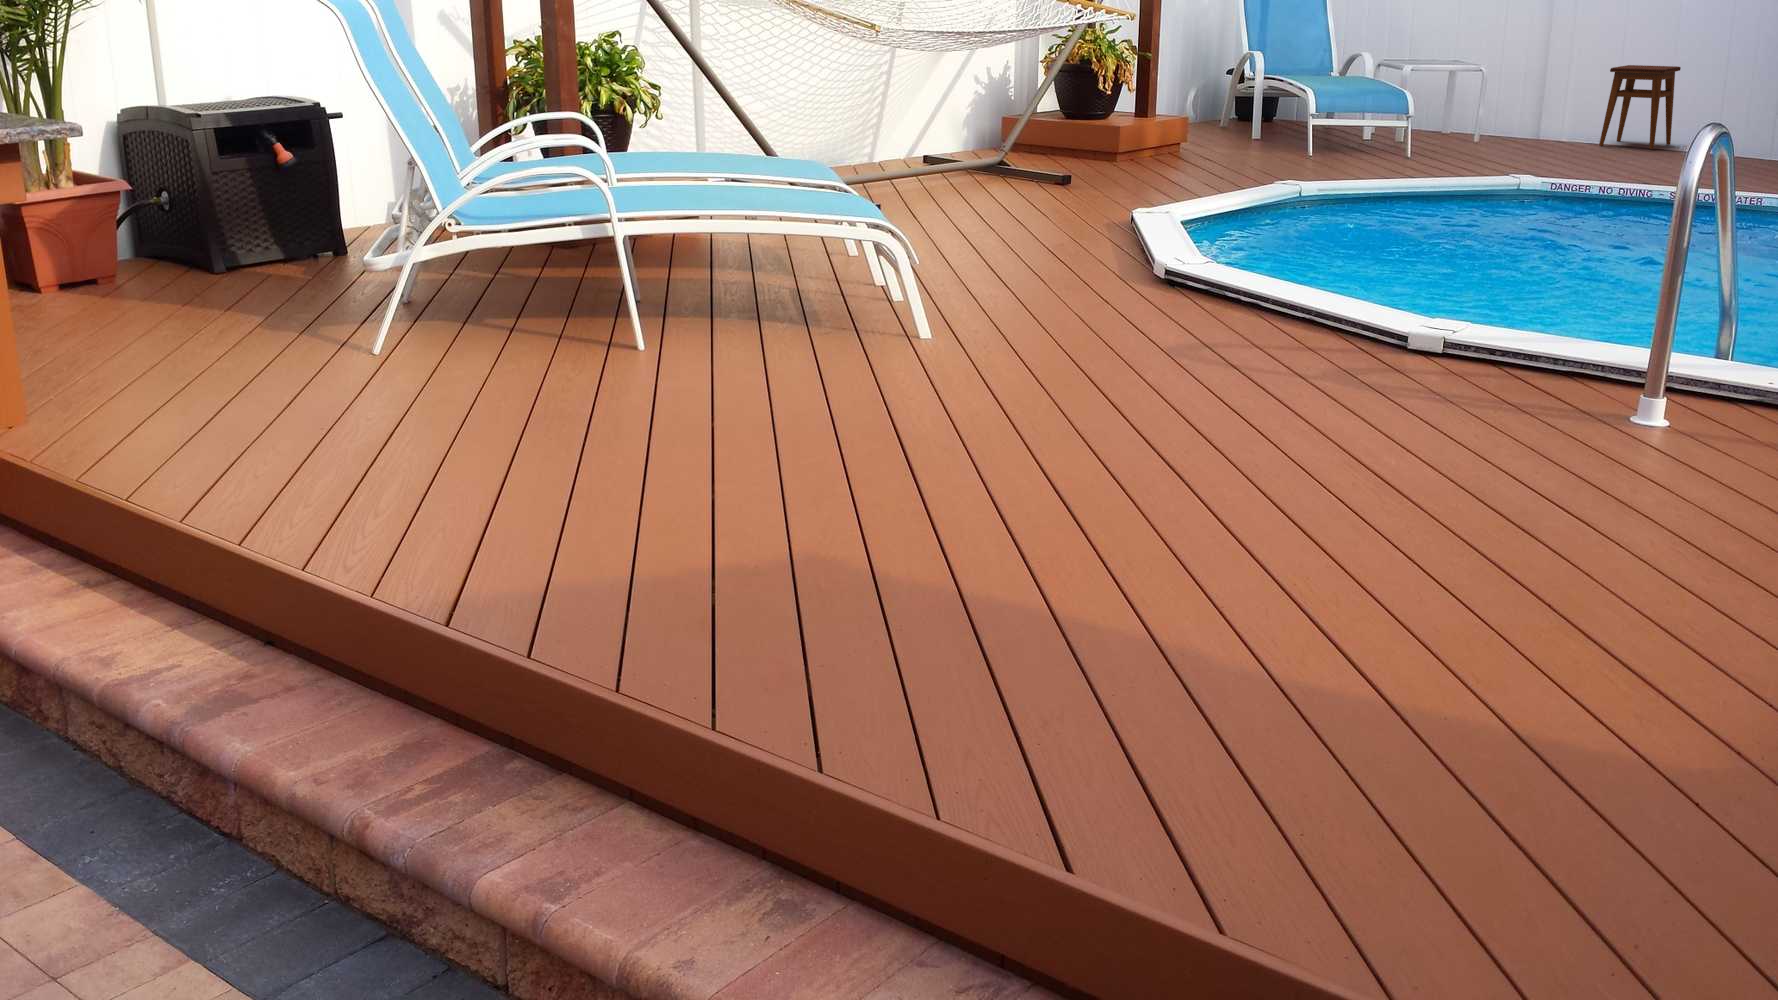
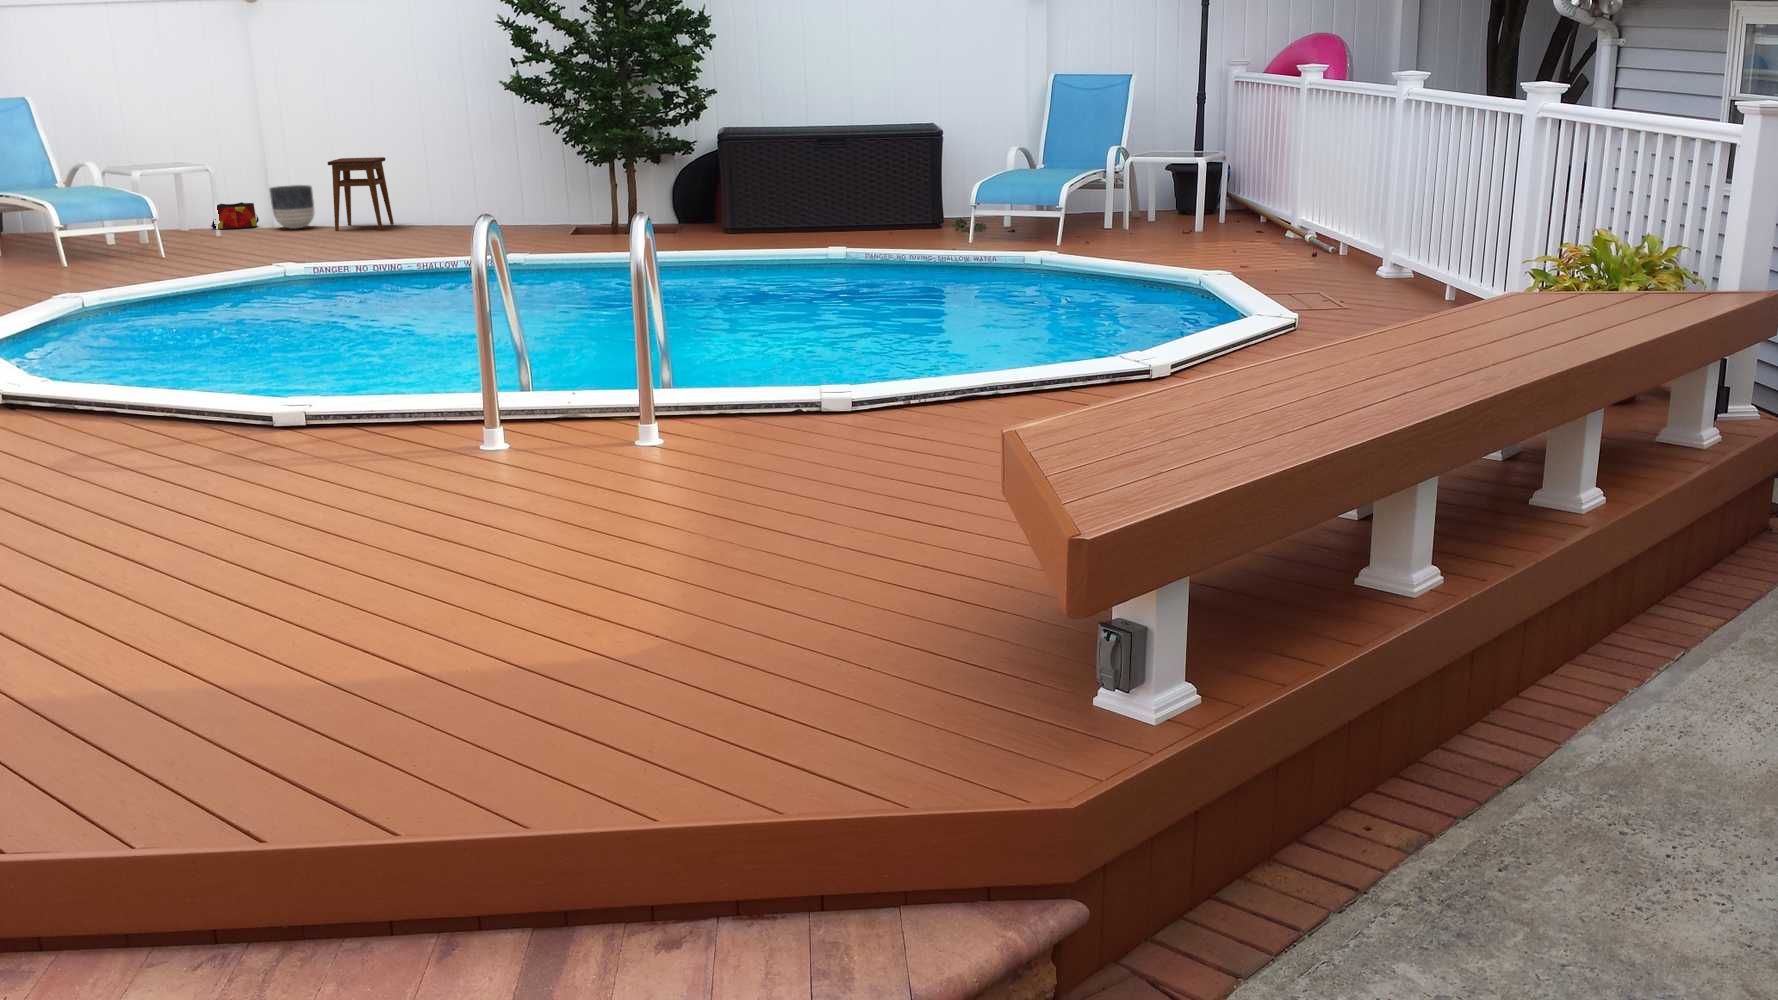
planter: none [1537,92,1587,139] -> present [269,185,314,229]
bag: none [1470,106,1521,134] -> present [211,202,259,230]

